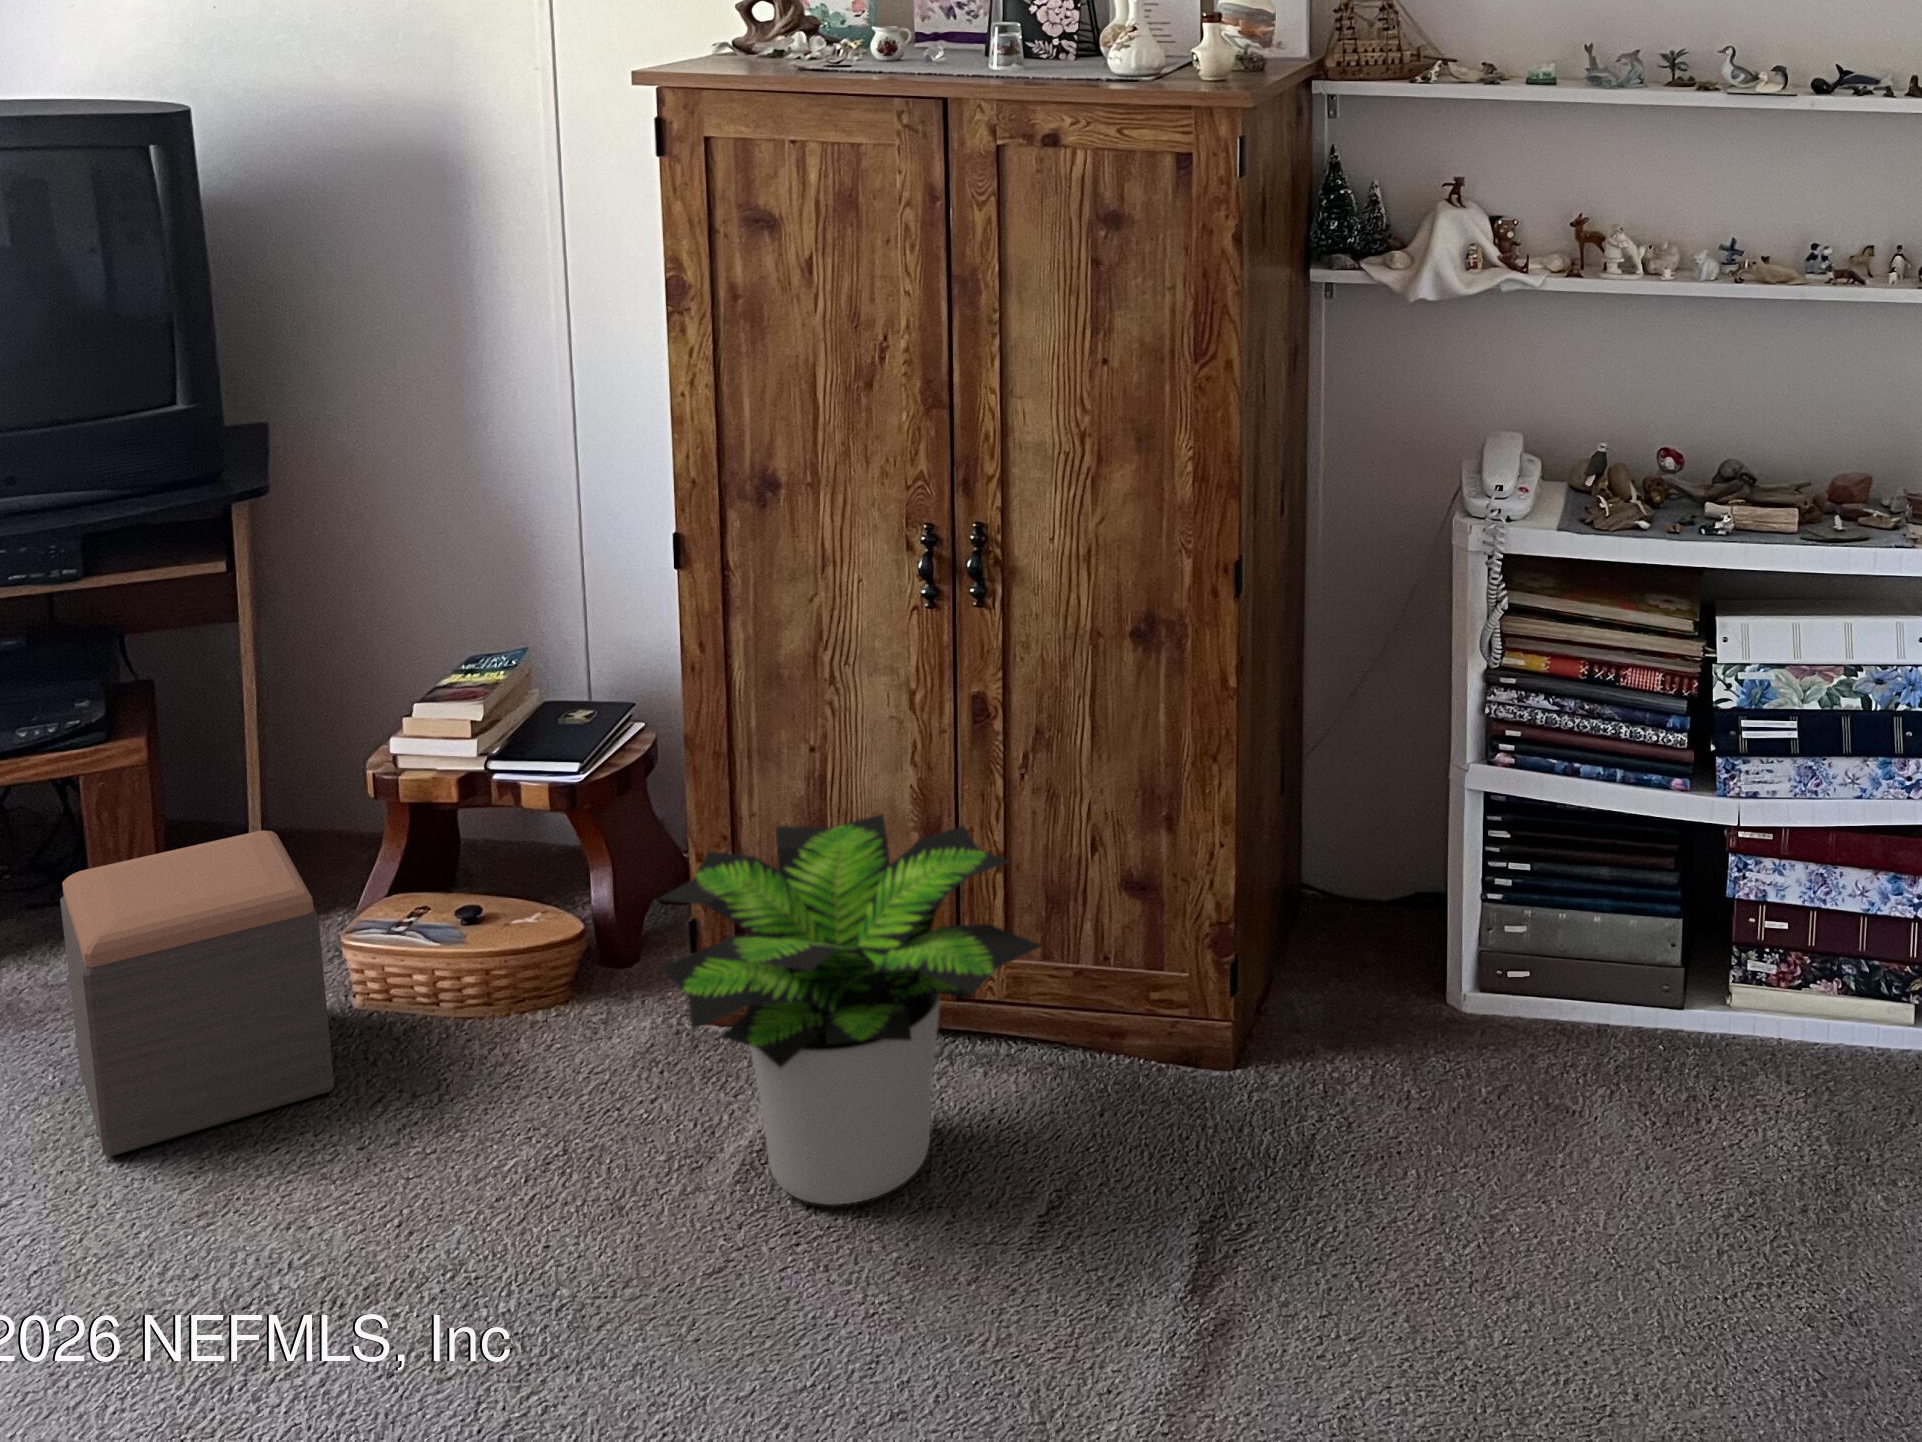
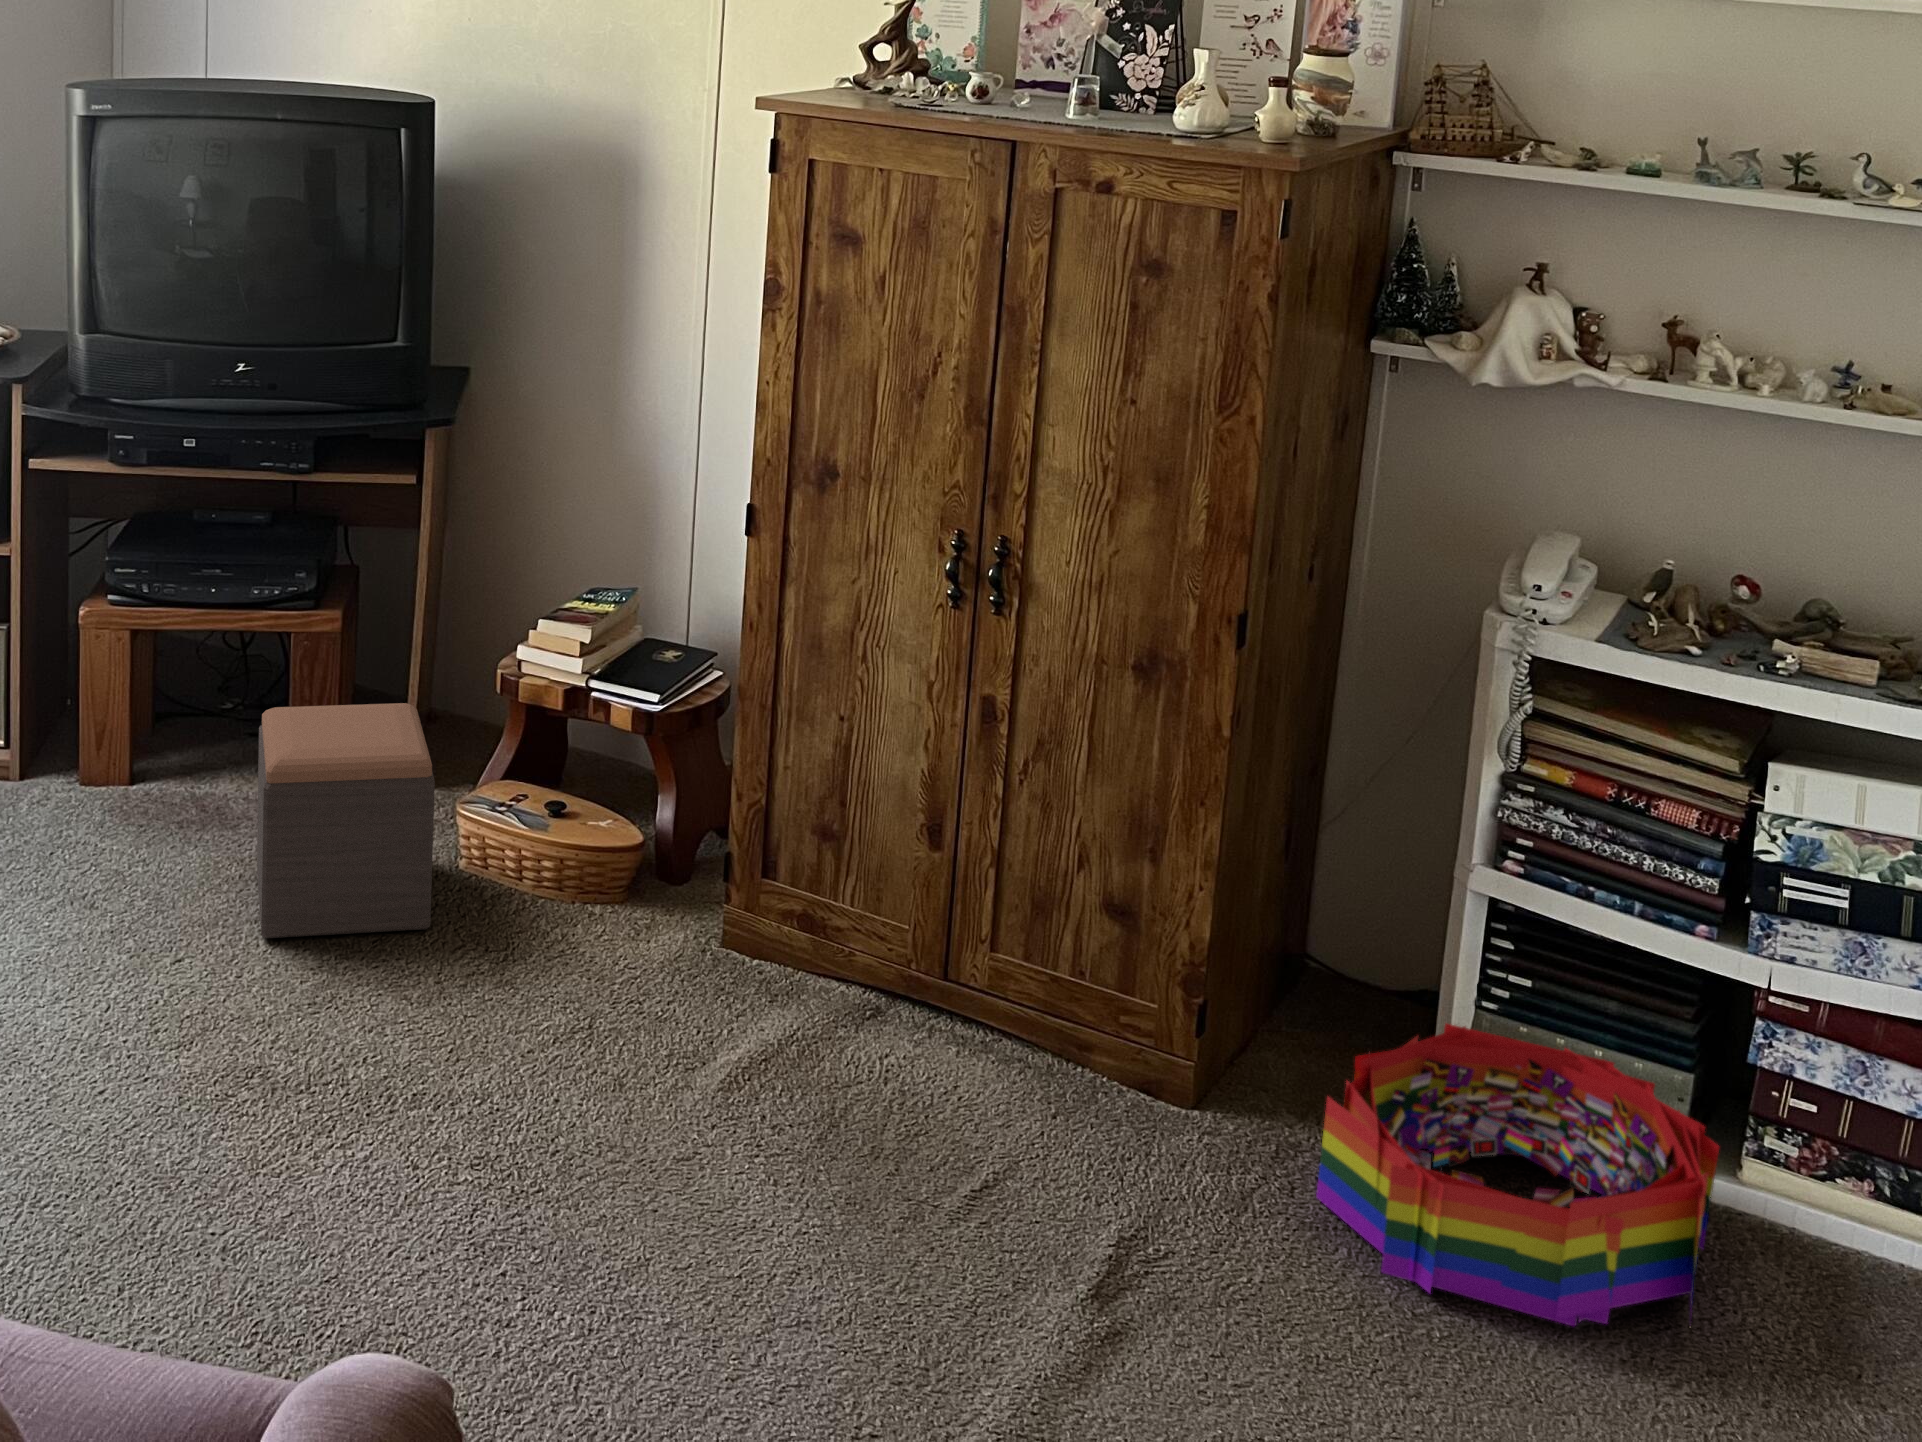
potted plant: present [659,814,1042,1204] -> none [681,781,1010,1131]
storage bin: none [1375,920,1726,1193] -> present [1316,1024,1720,1326]

